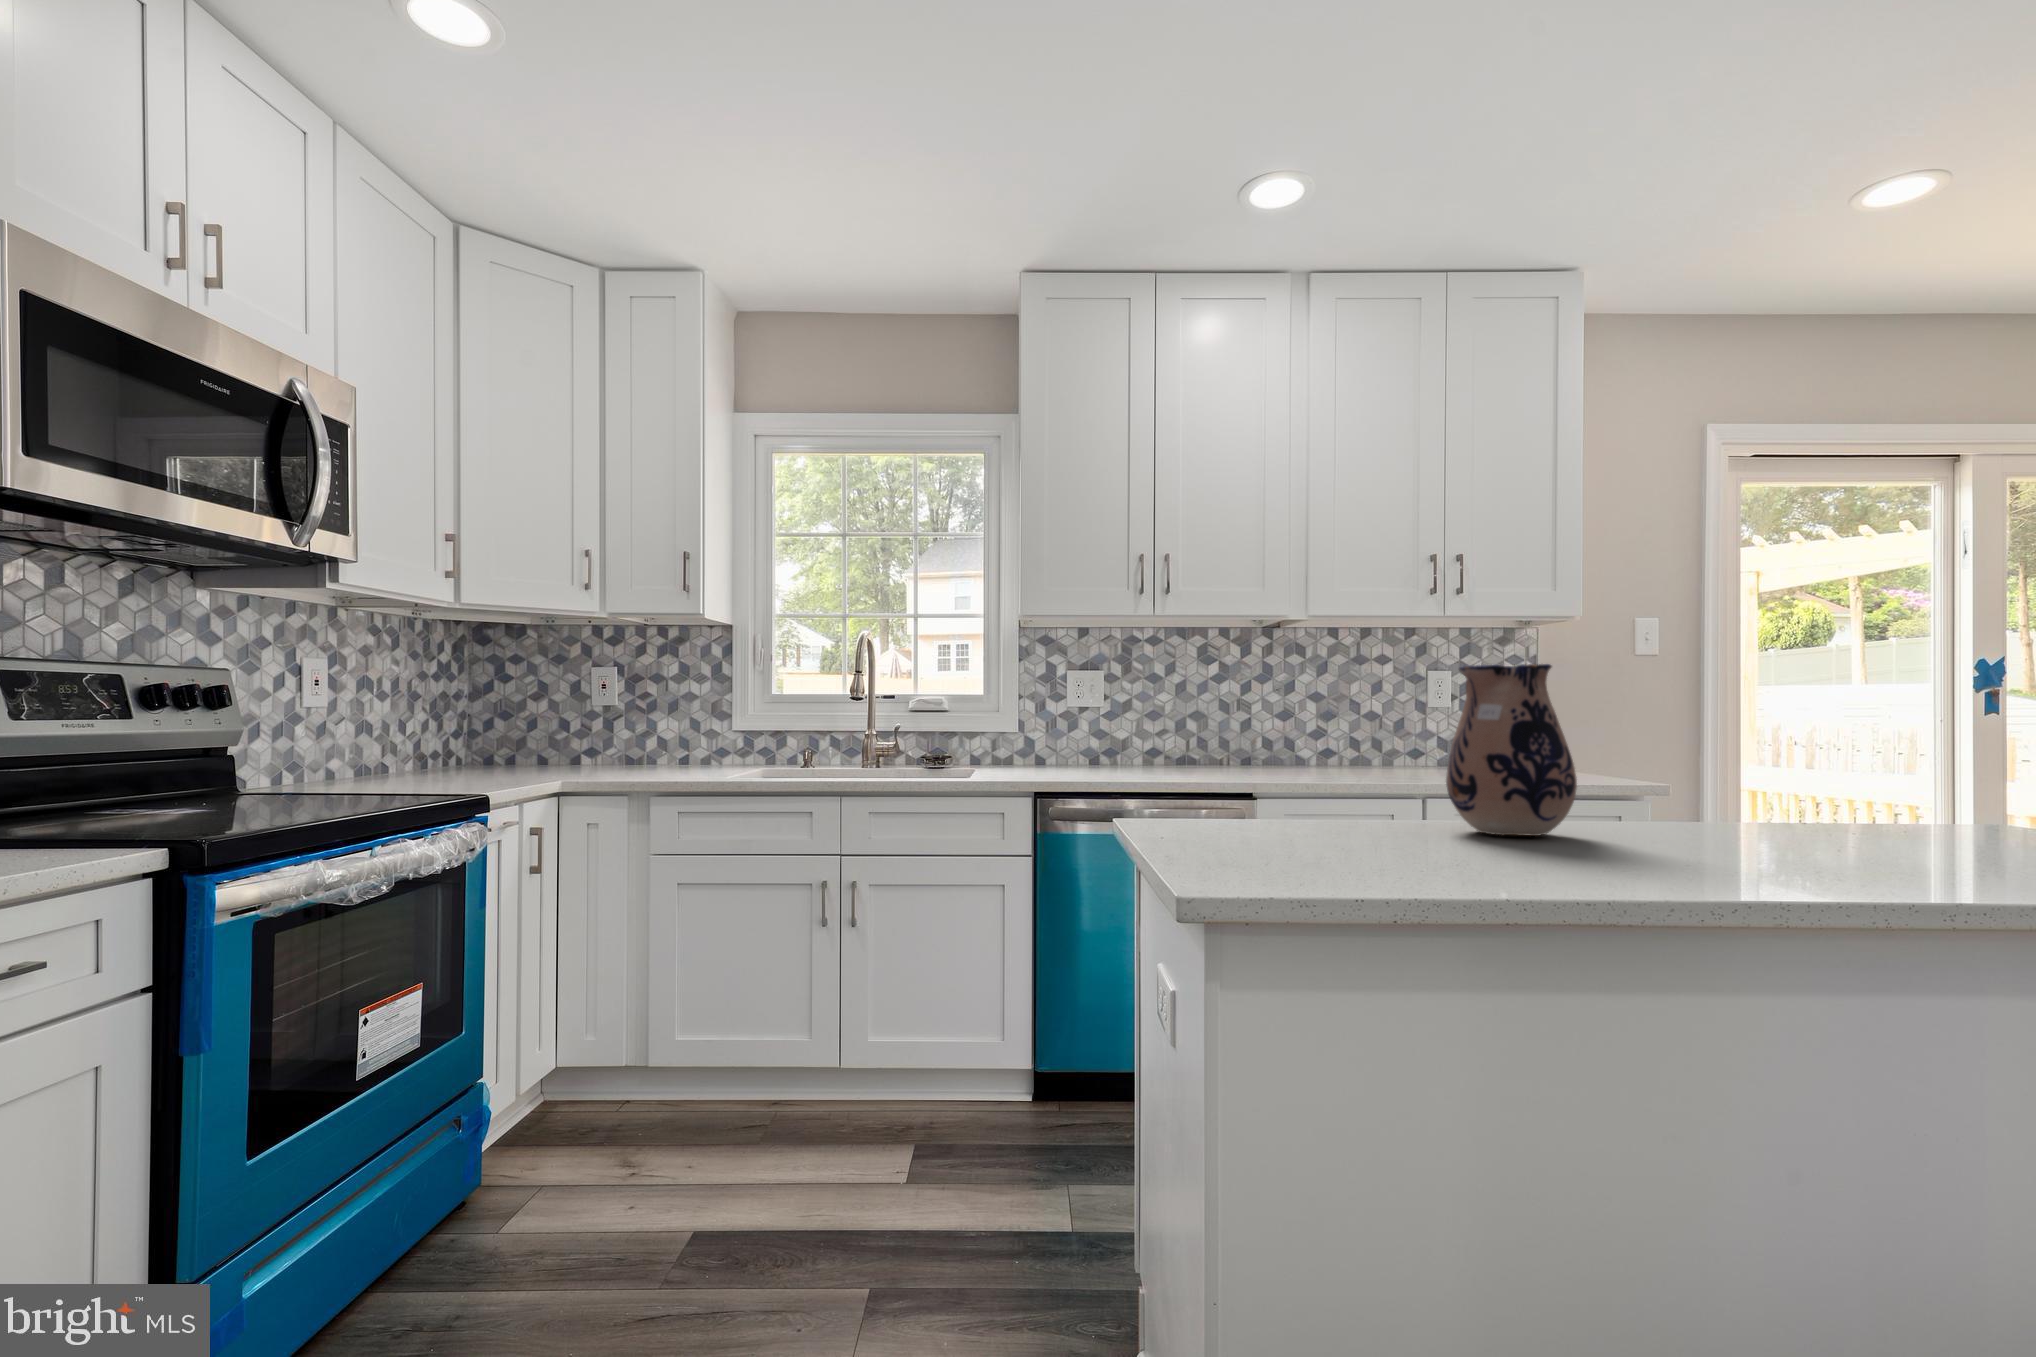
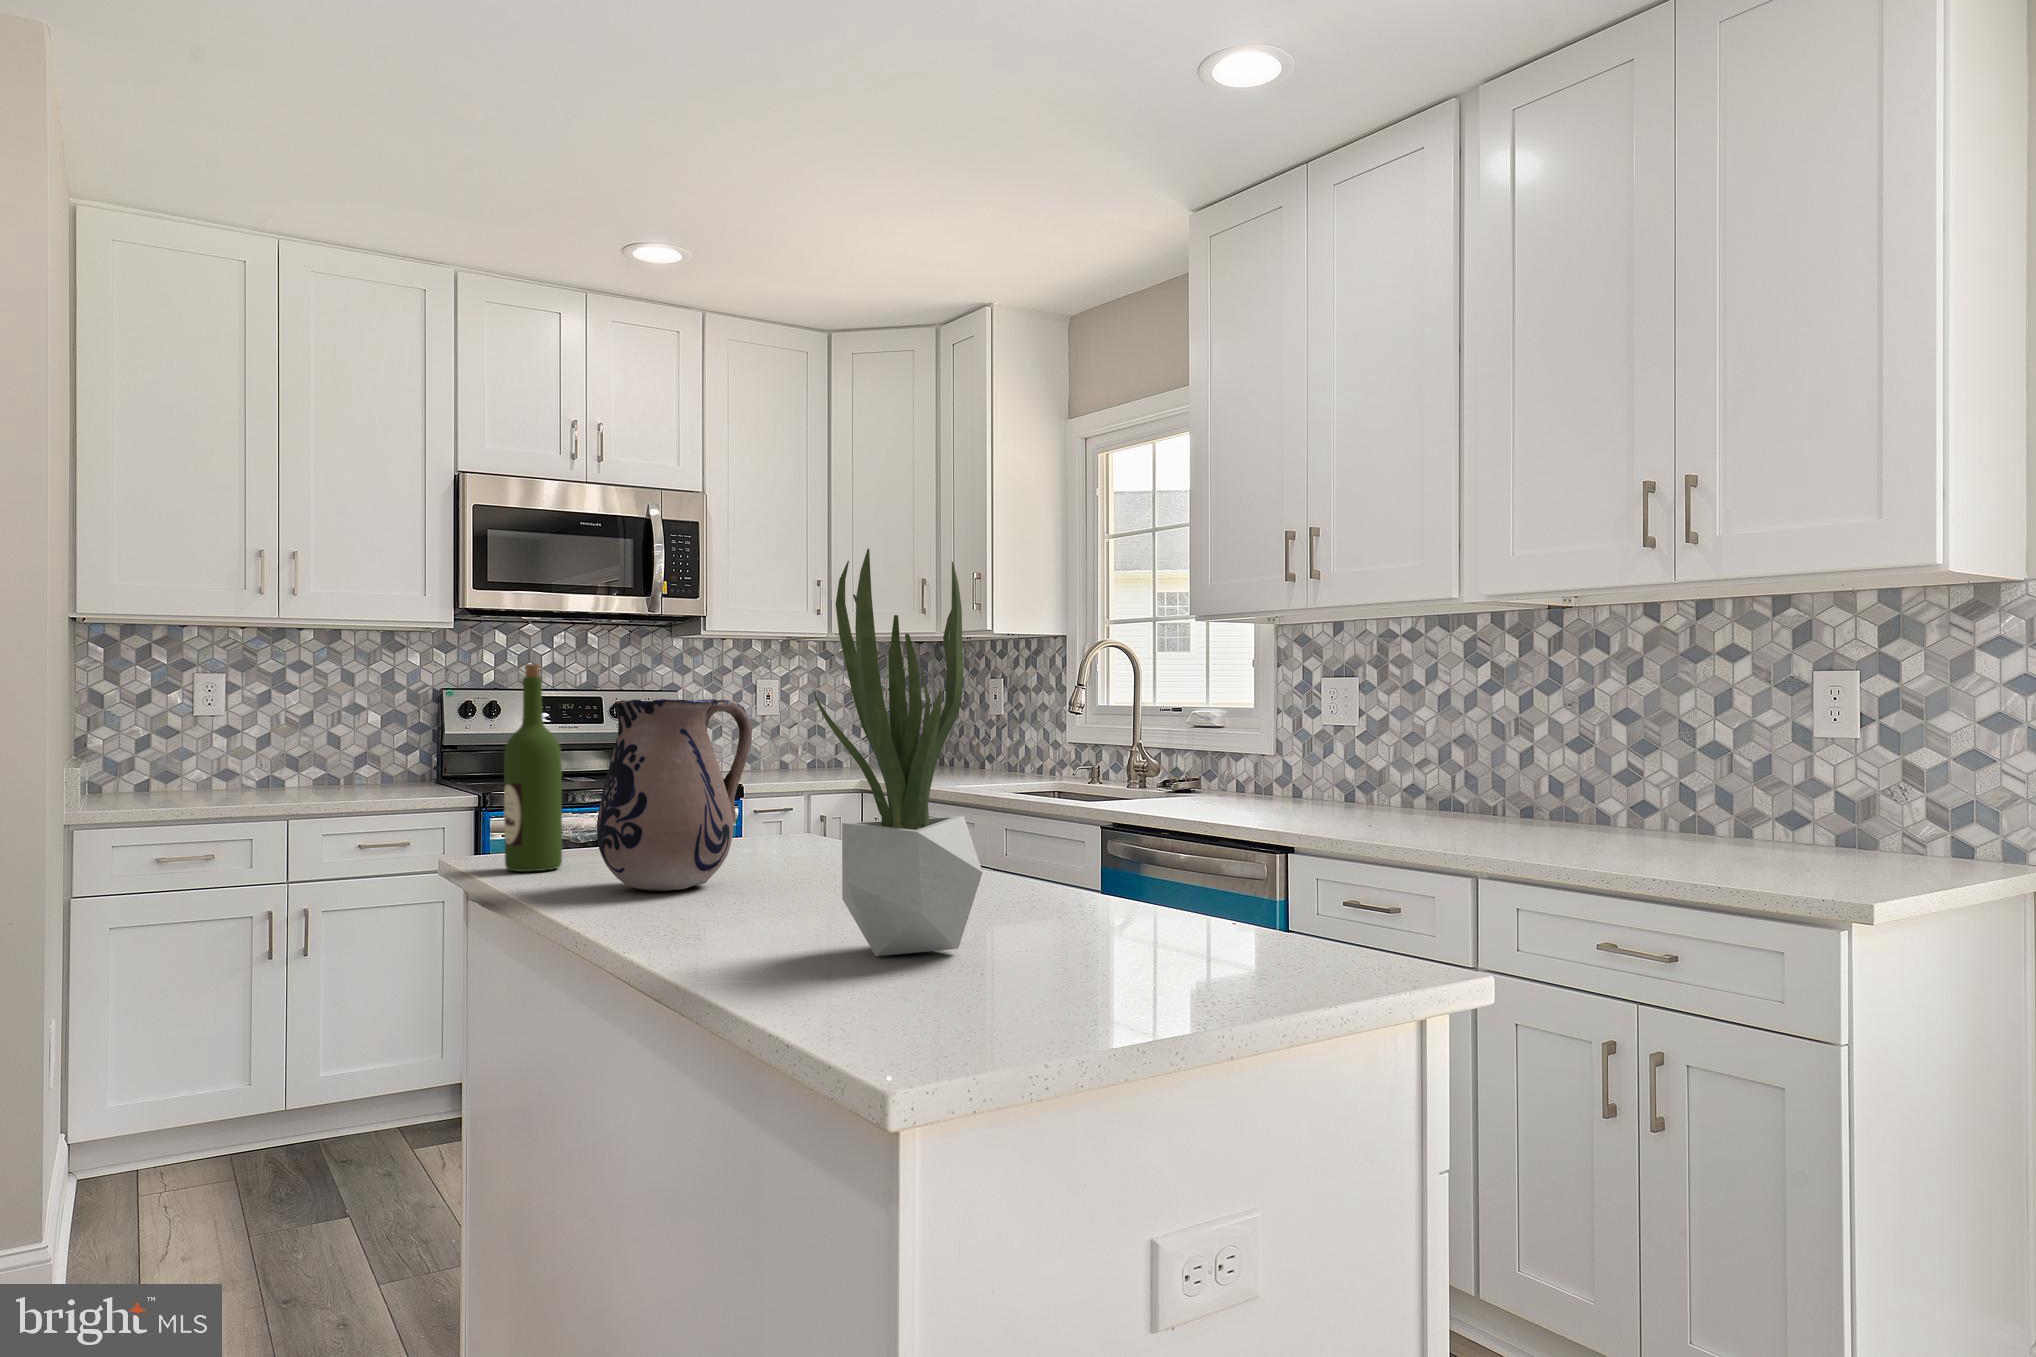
potted plant: none [1805,562,1960,837] -> present [813,549,983,956]
wine bottle: none [1297,626,1356,844] -> present [504,664,562,872]

